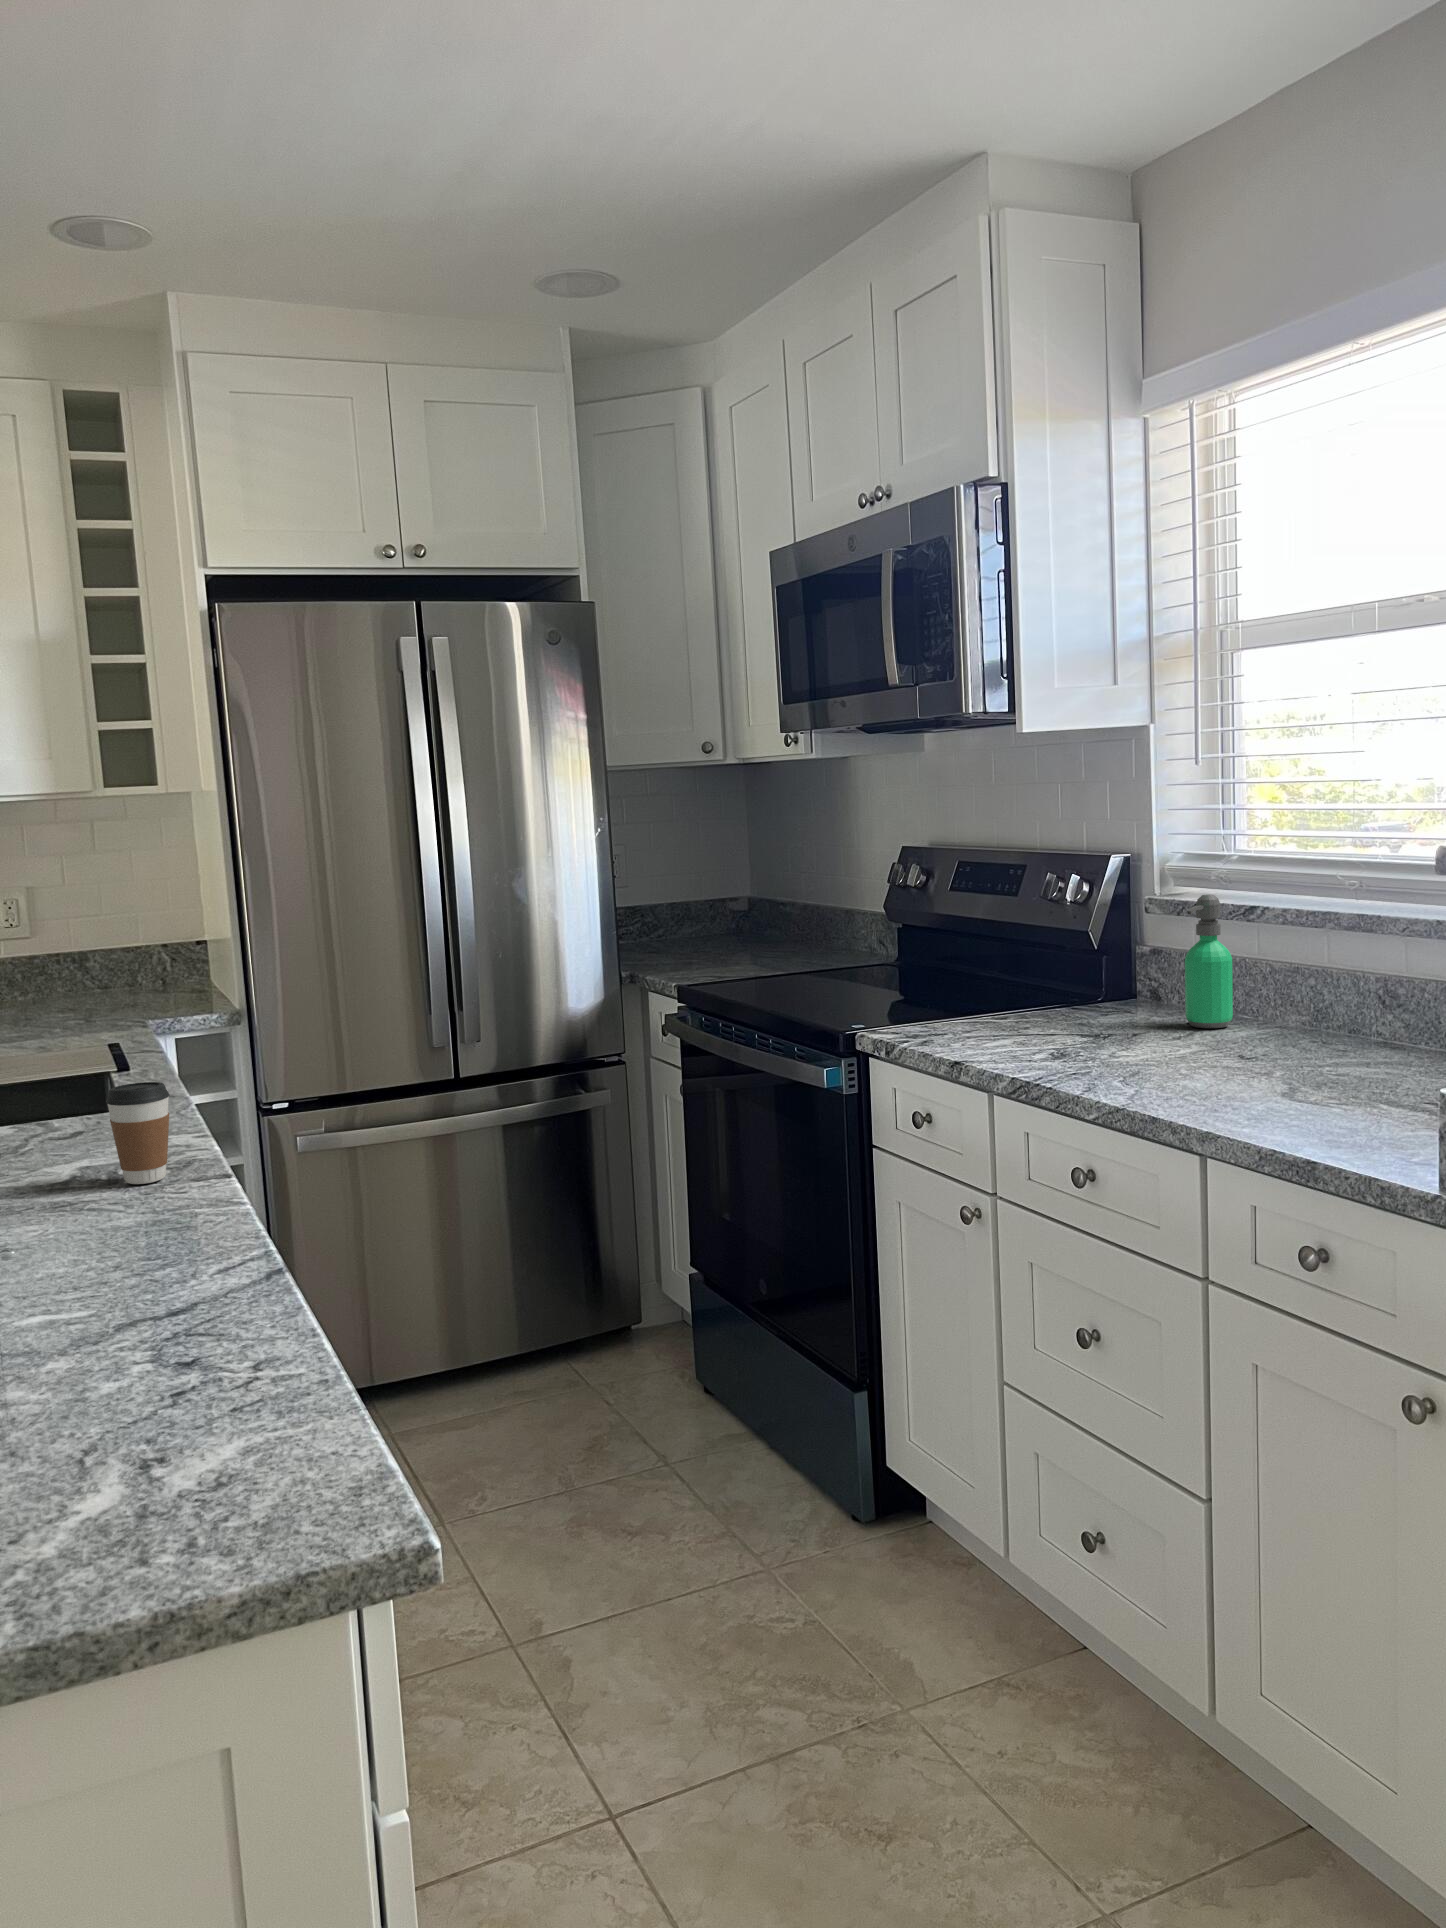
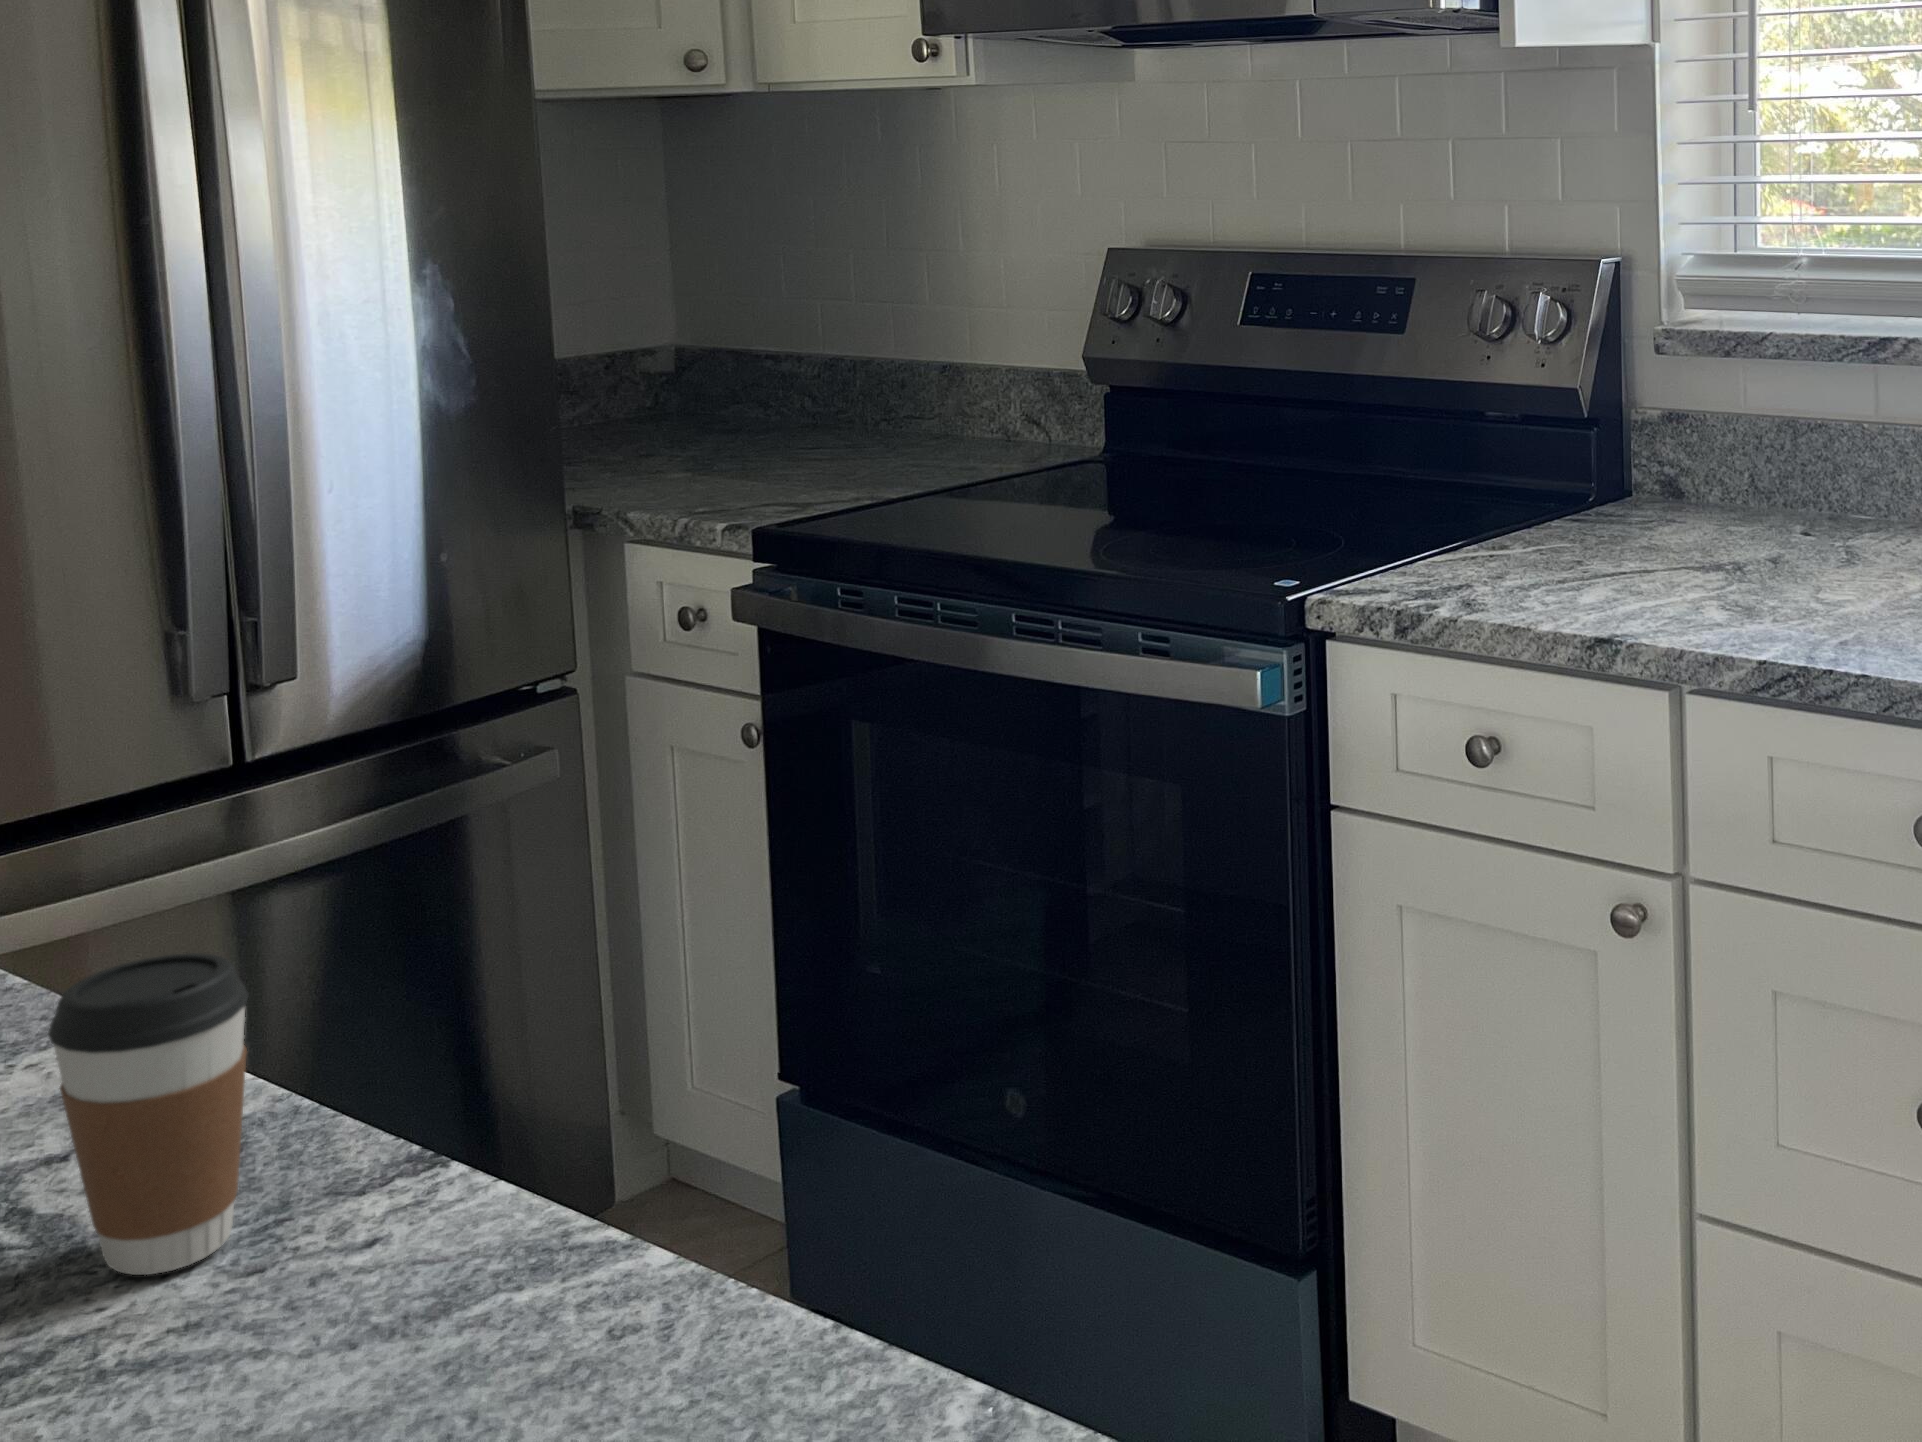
soap dispenser: present [1185,894,1233,1028] -> none [1806,321,1883,542]

